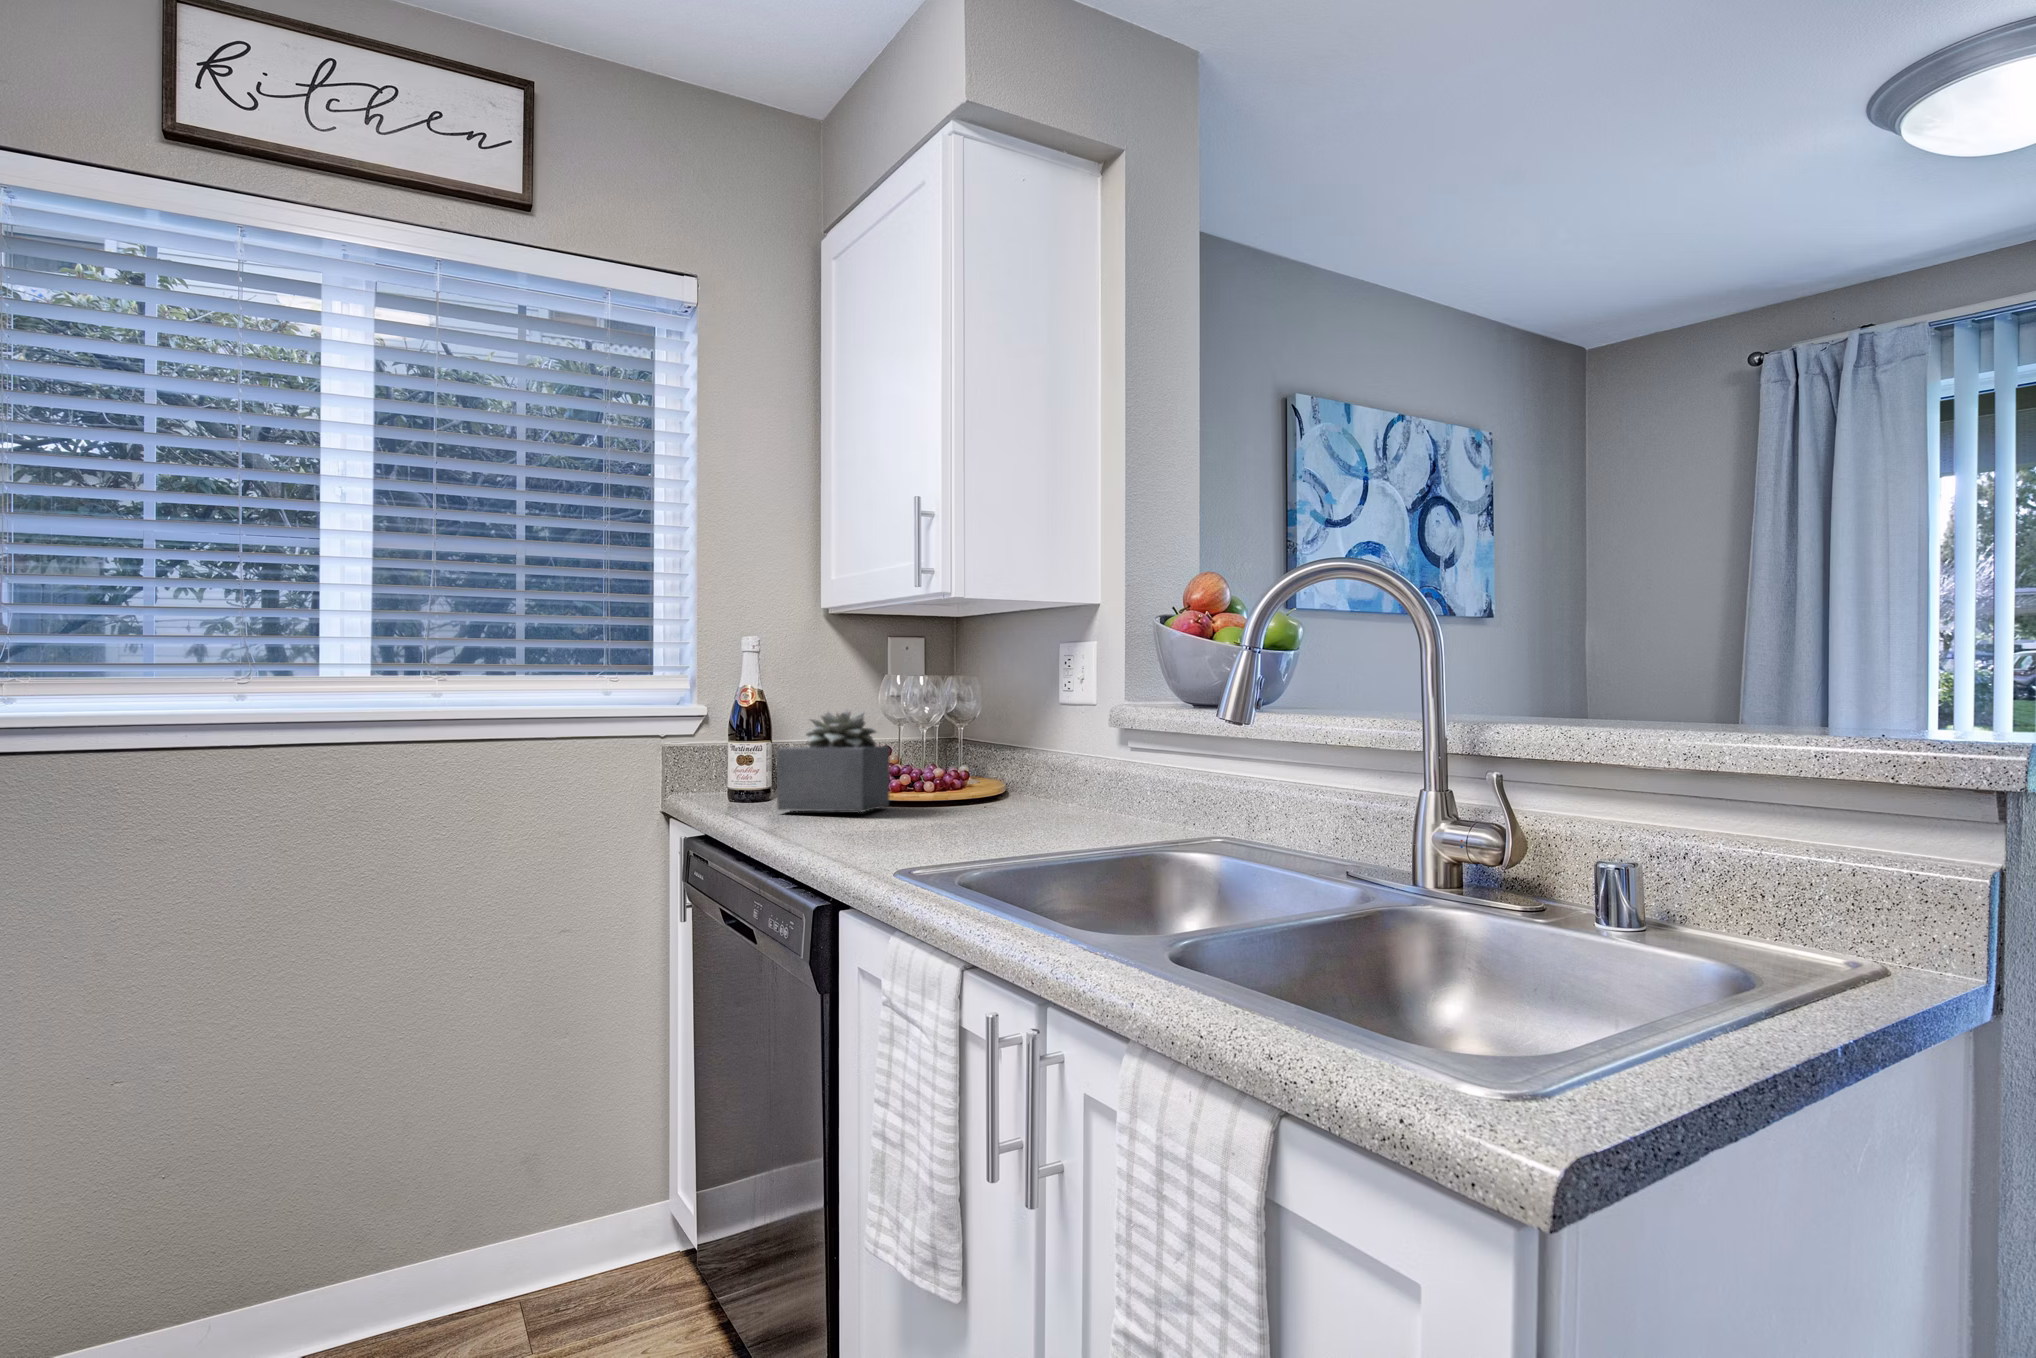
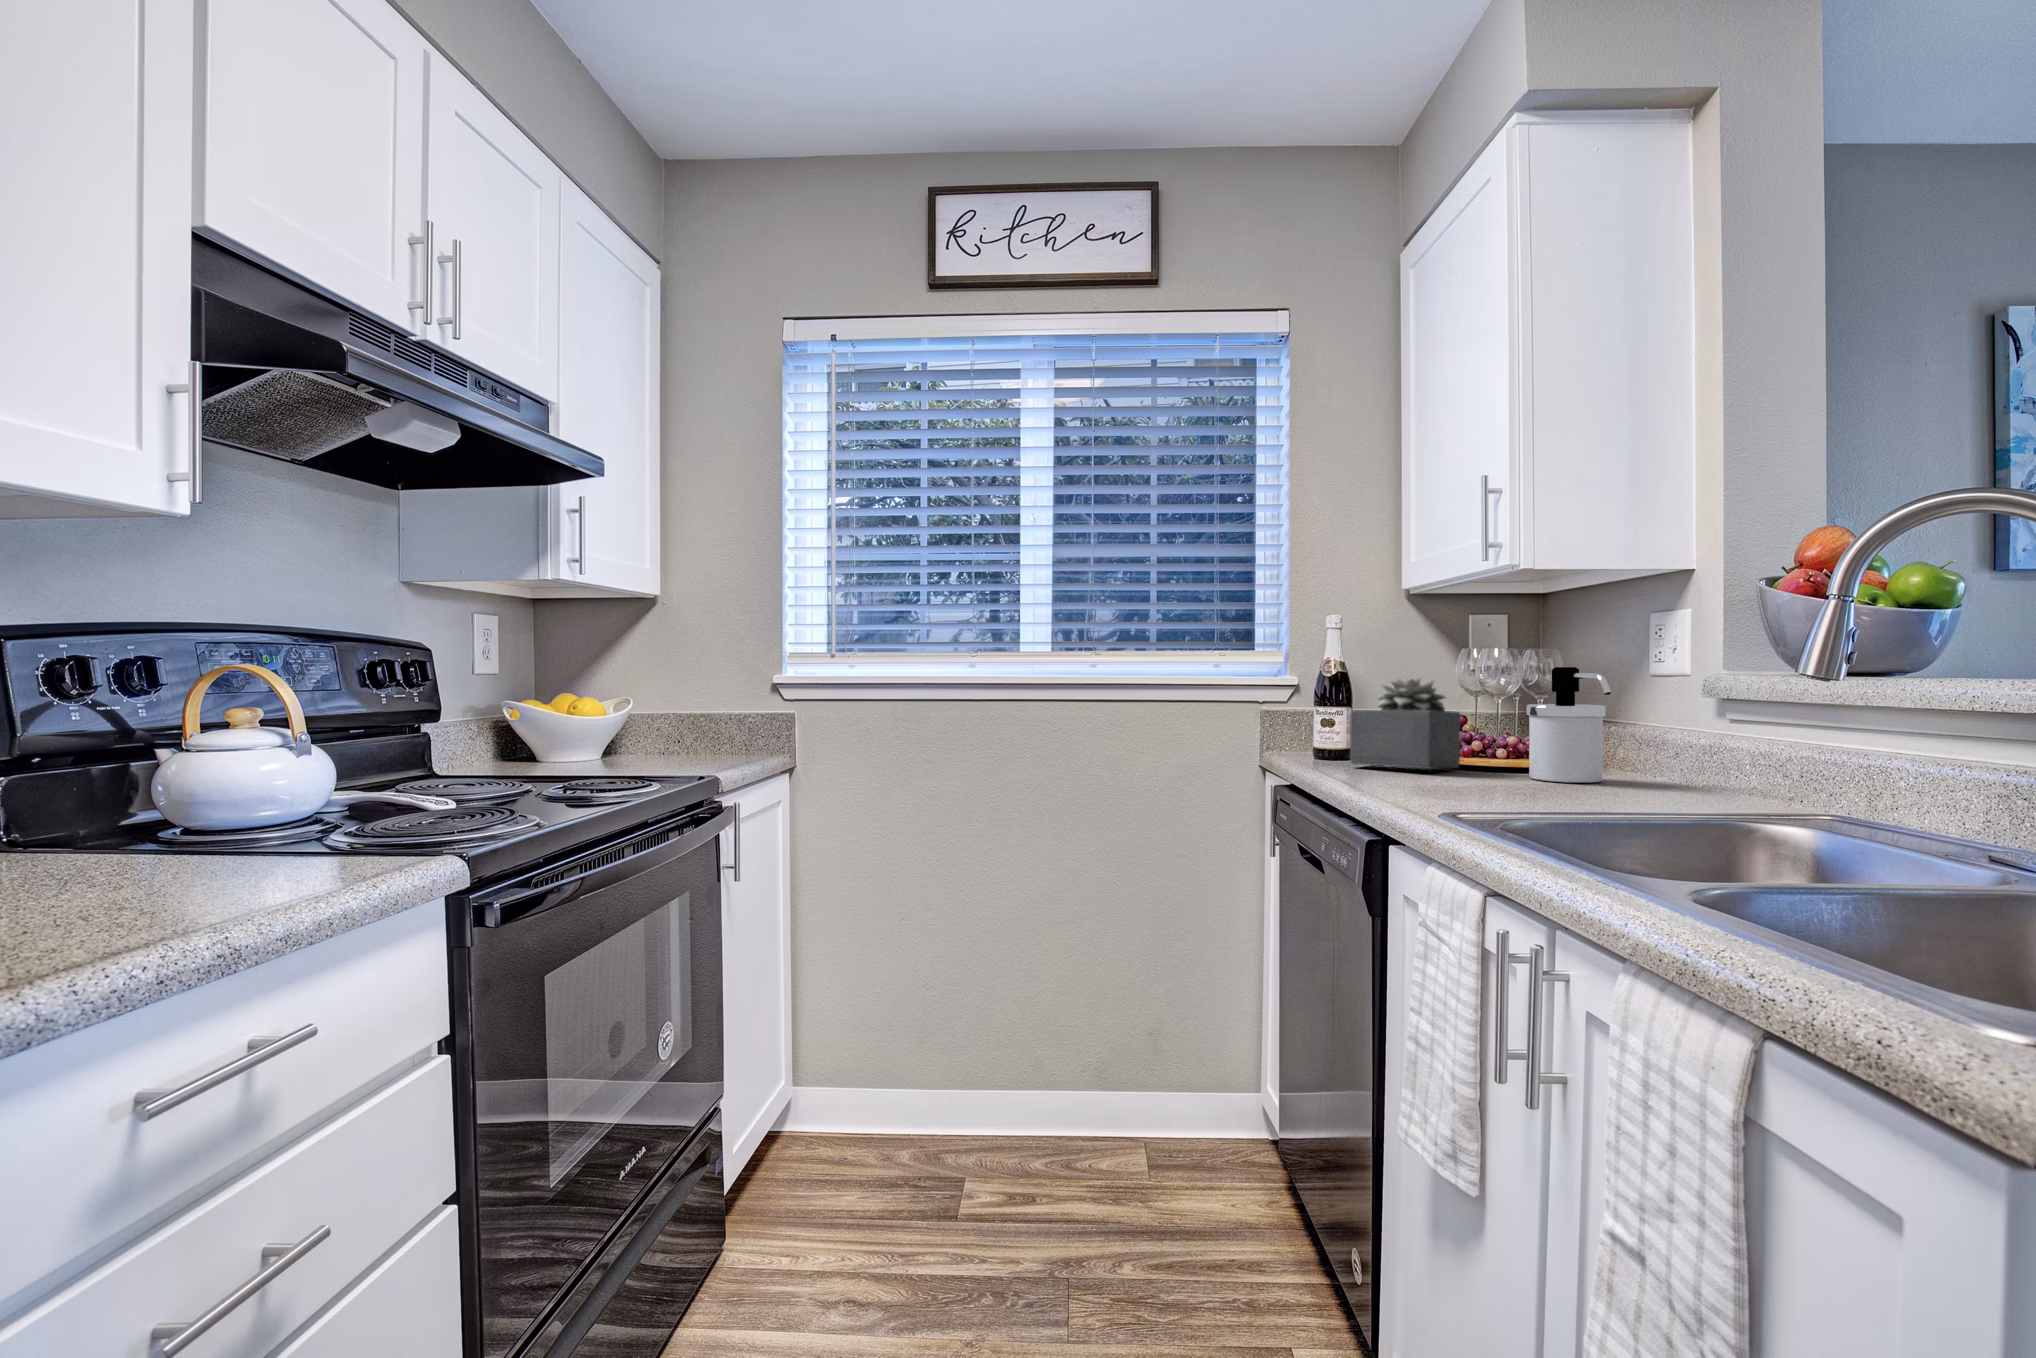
soap dispenser: none [955,699,1034,817] -> present [1527,667,1611,783]

